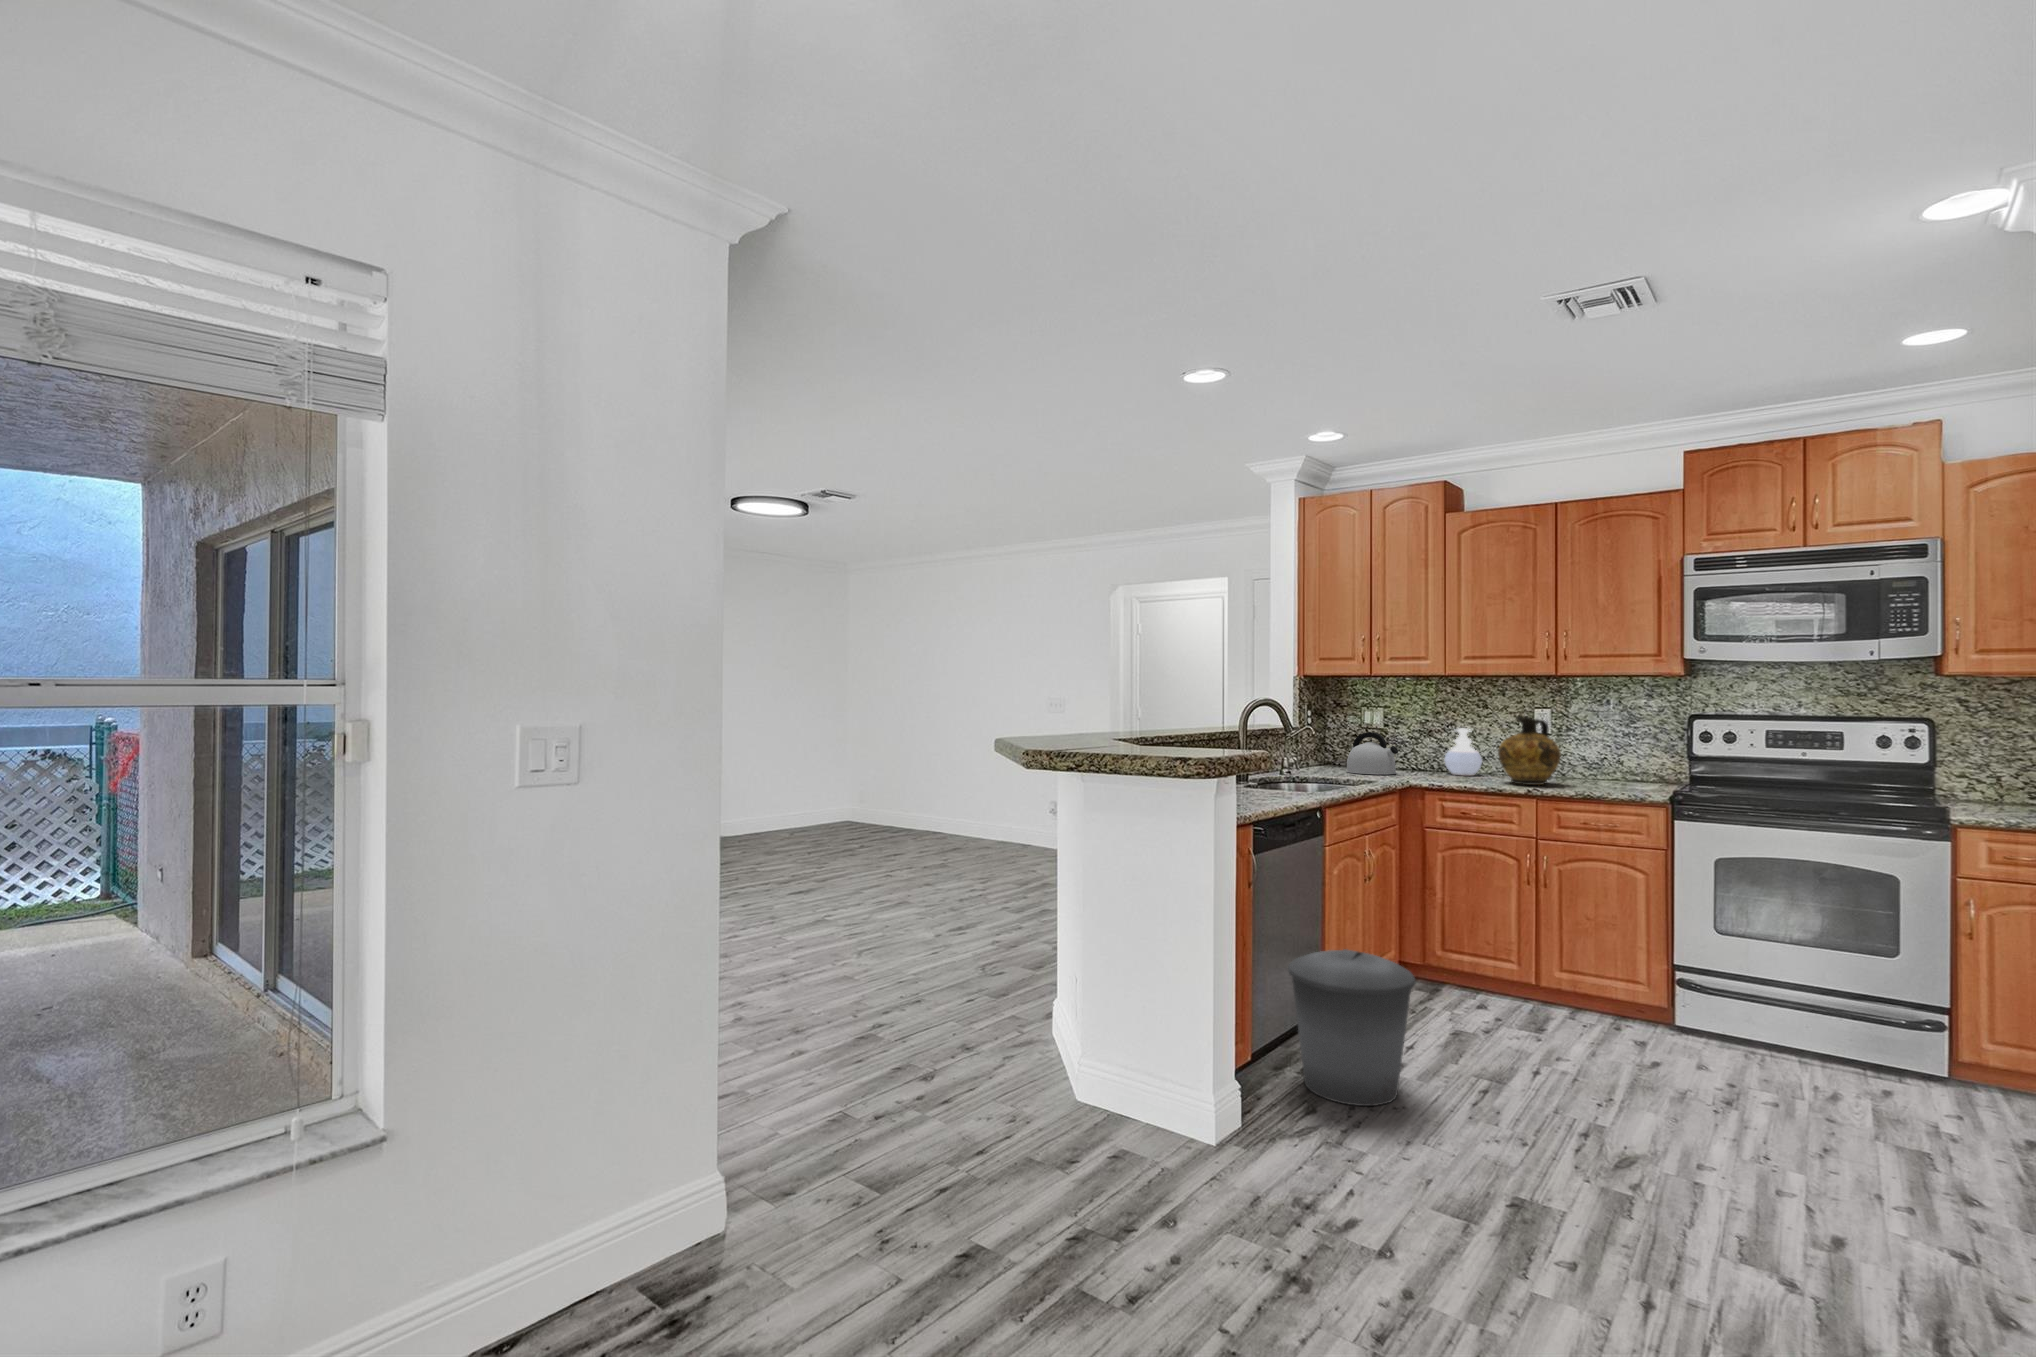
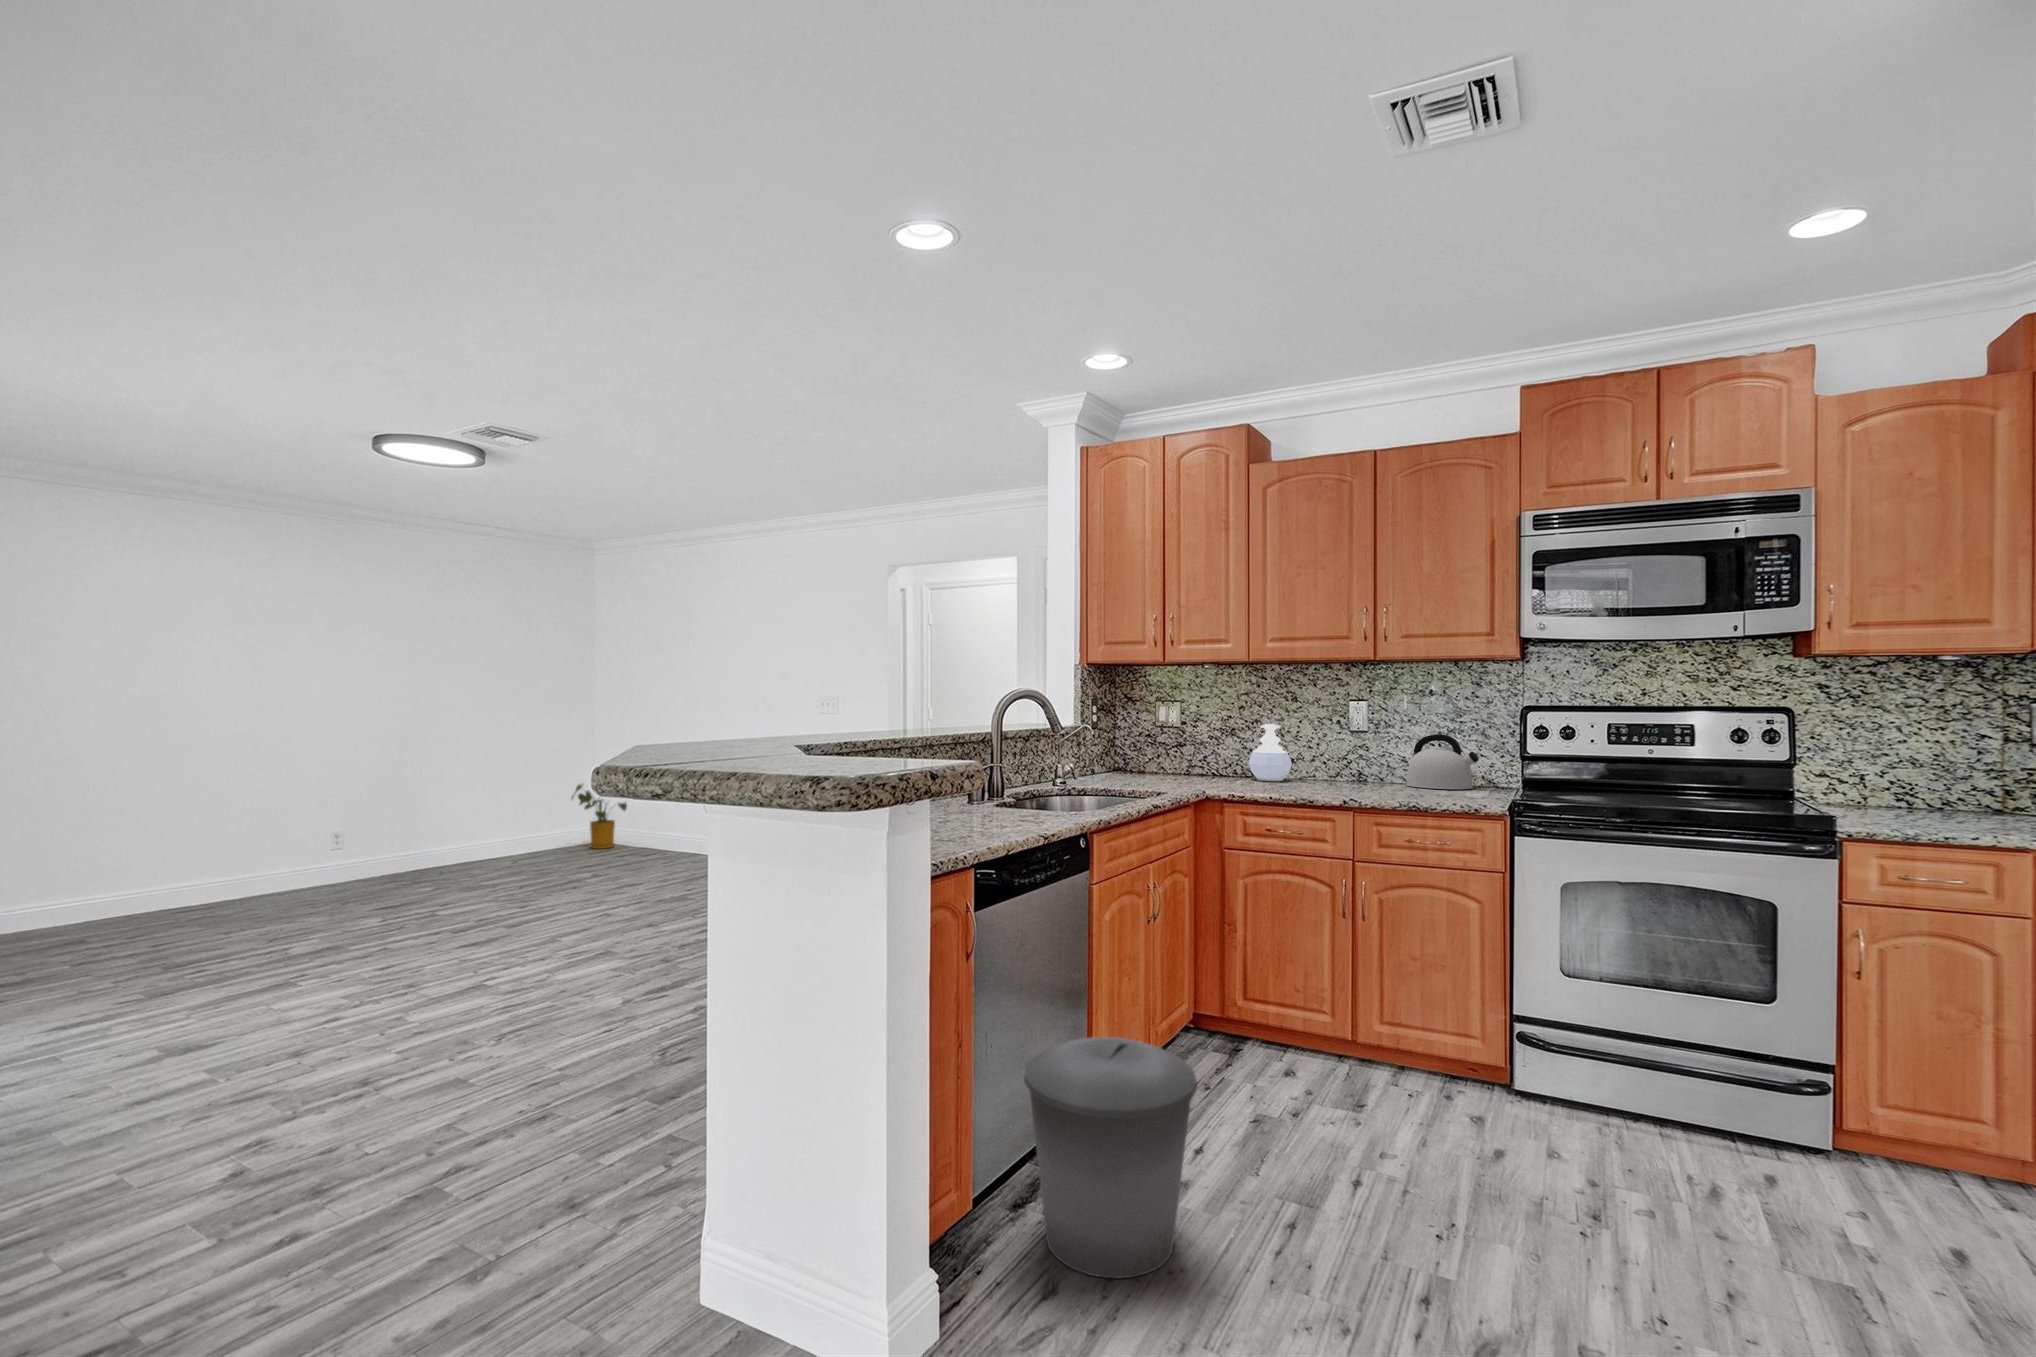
ceramic jug: present [1498,716,1561,785] -> none [1309,708,1381,793]
kettle: present [1346,732,1398,774] -> present [1406,734,1479,789]
house plant: none [827,771,874,828] -> present [572,785,627,849]

